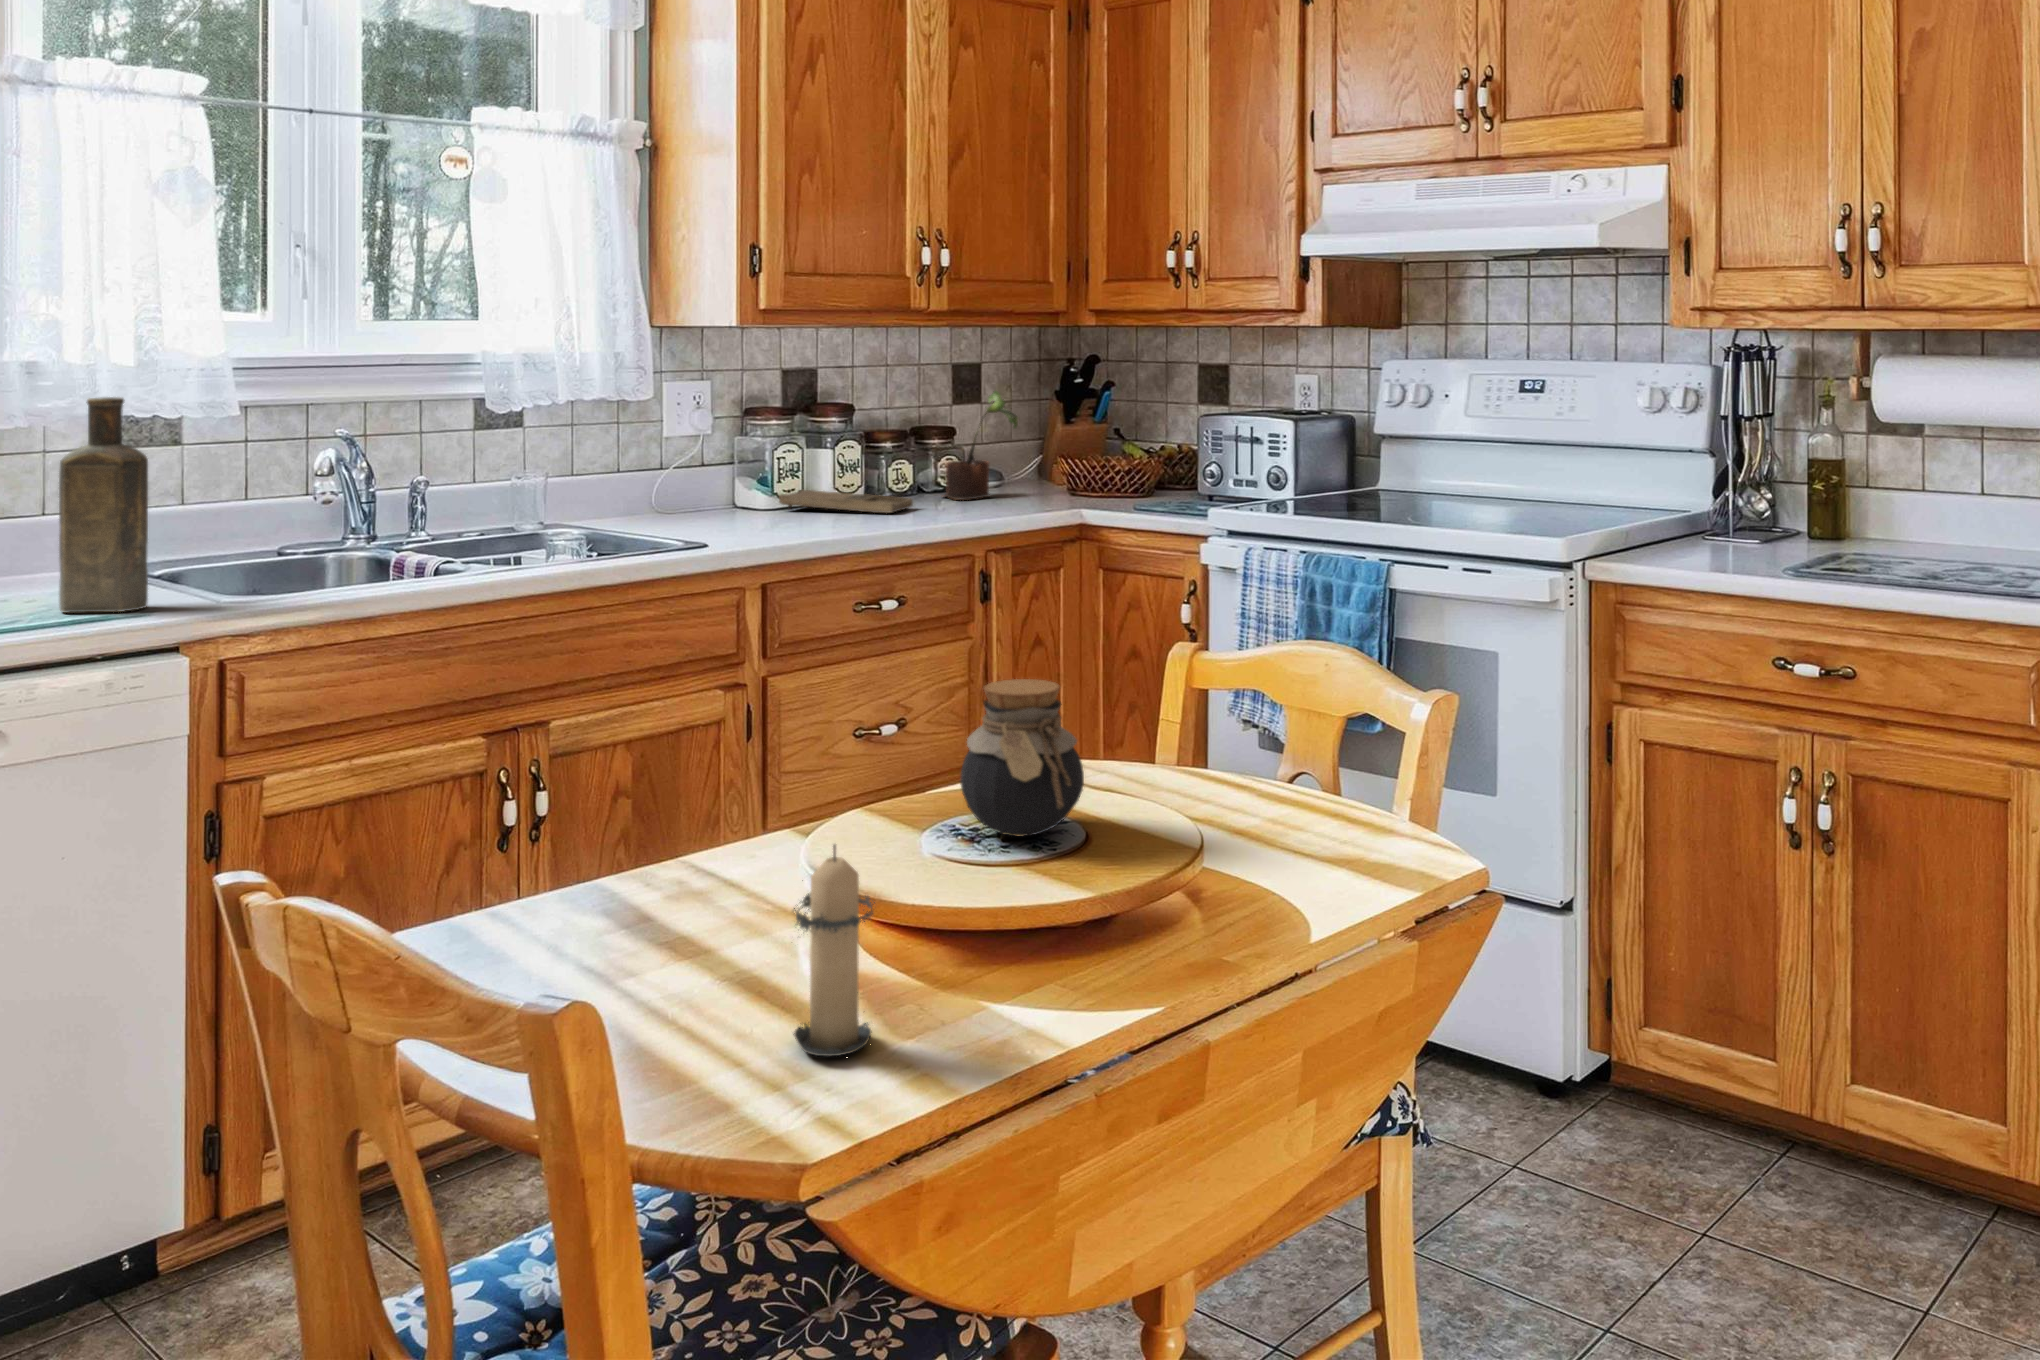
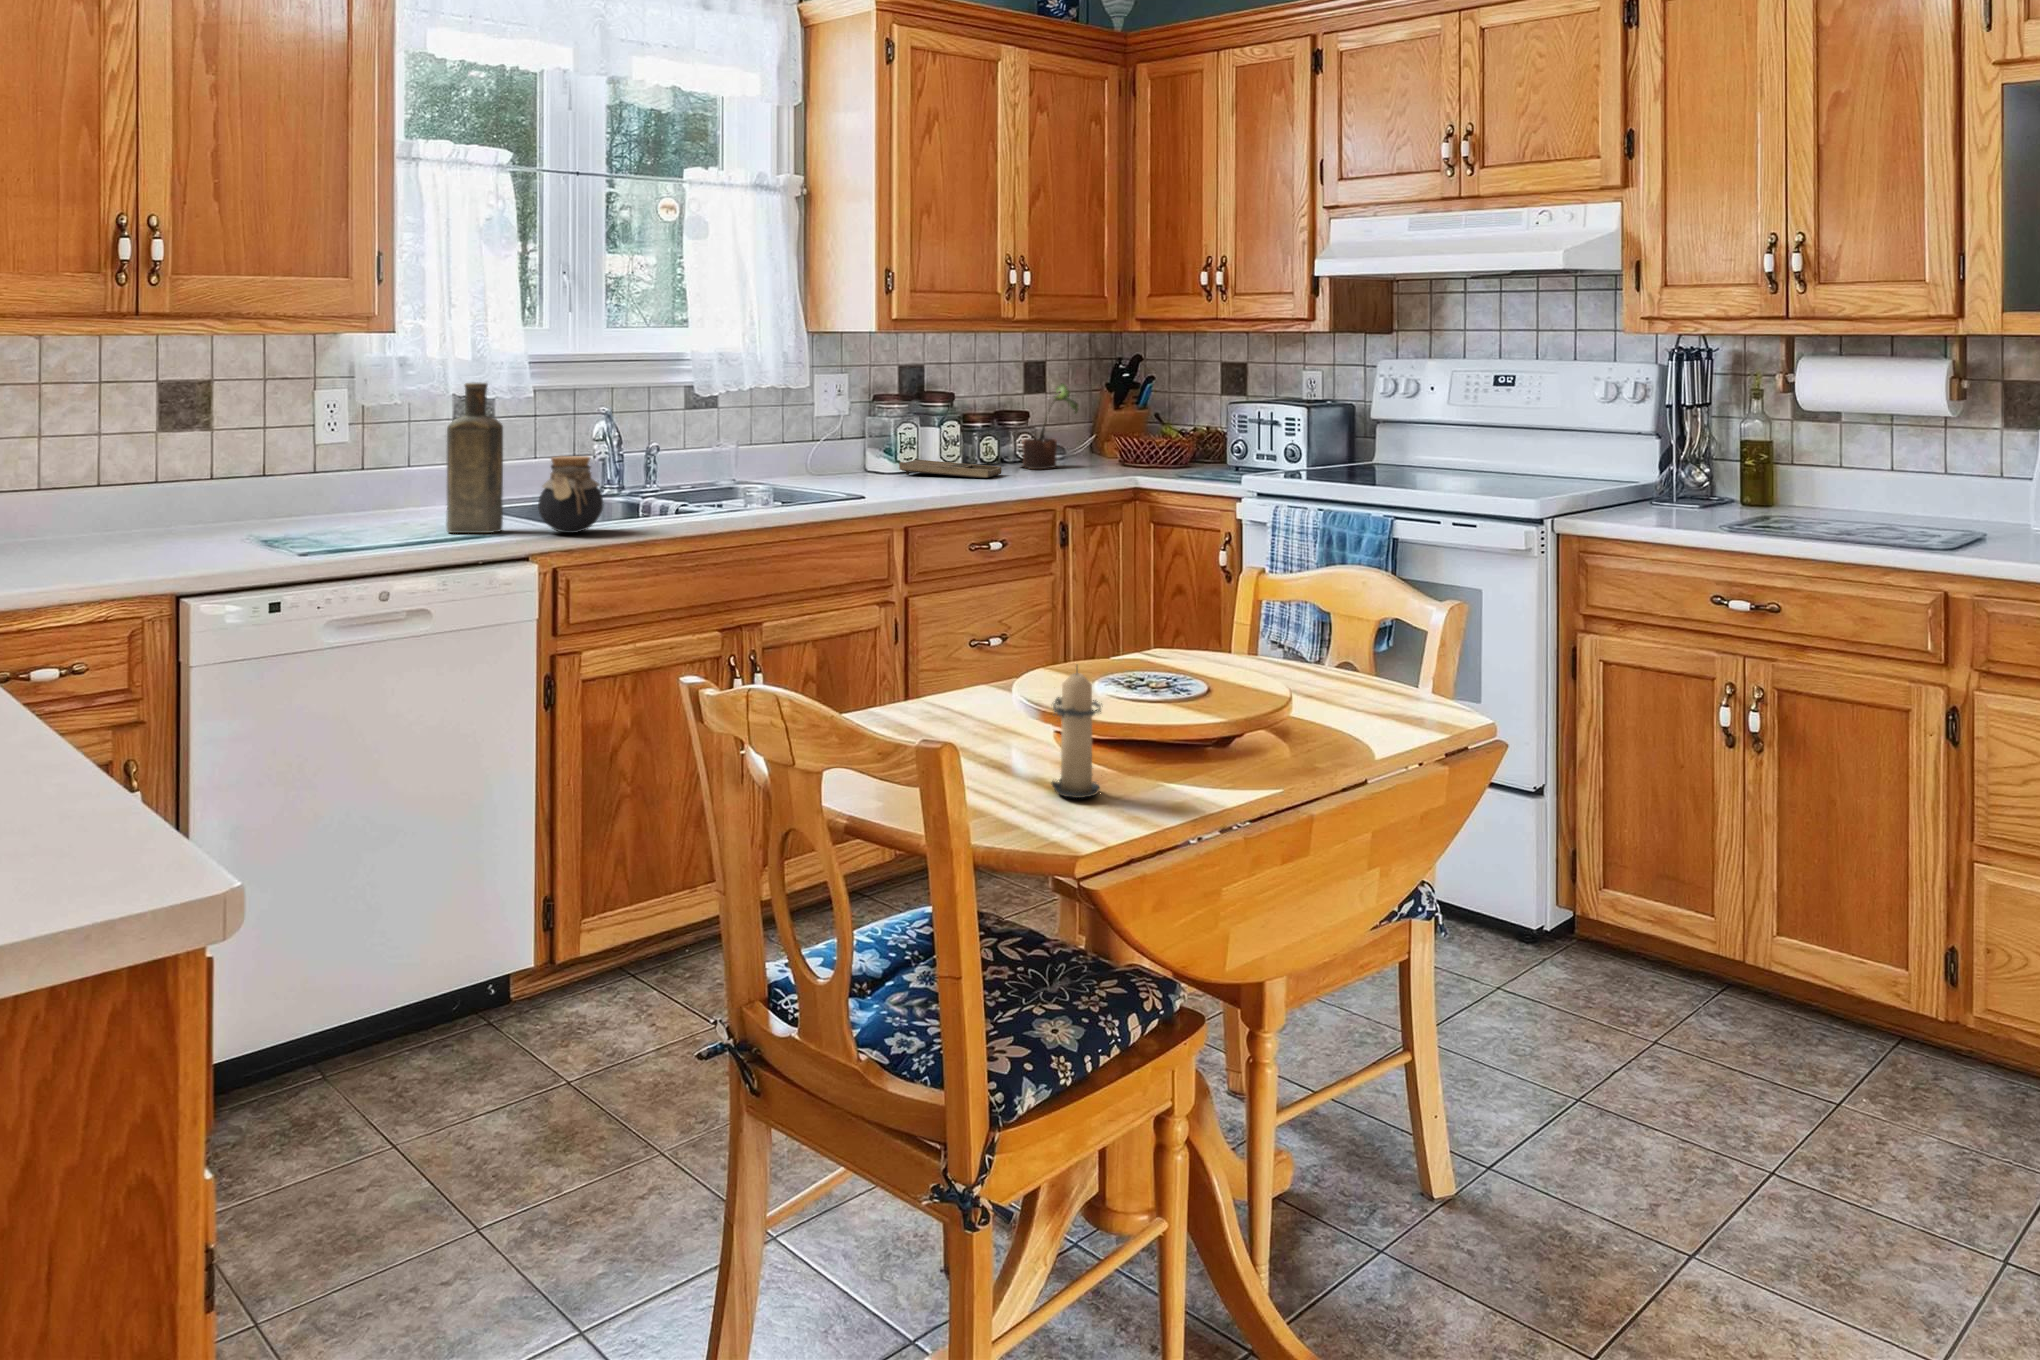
jar: present [960,679,1084,836] -> present [538,456,603,533]

